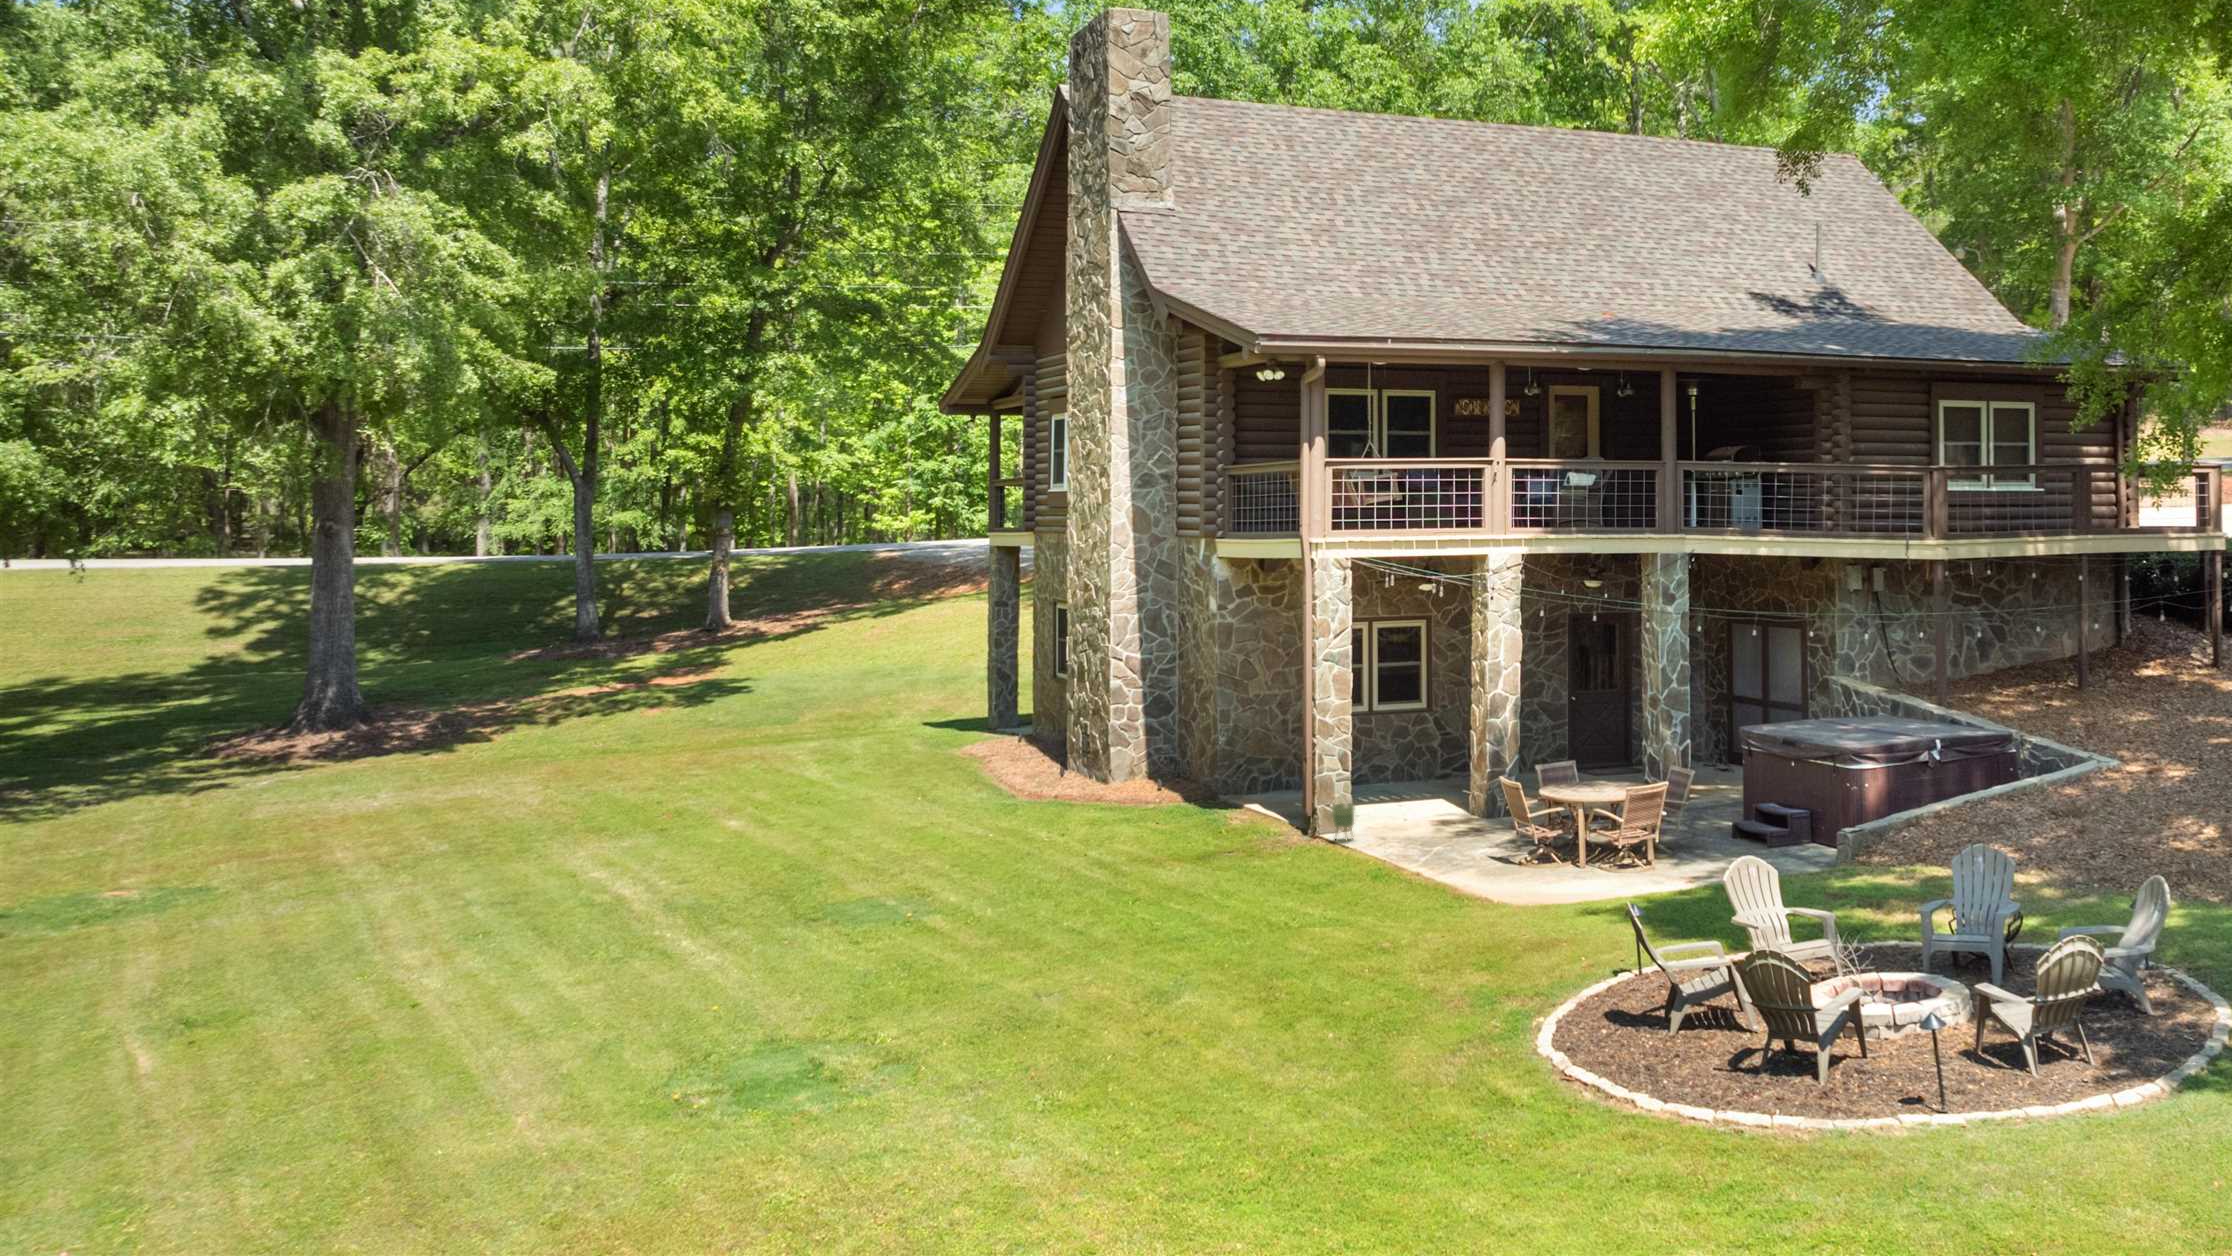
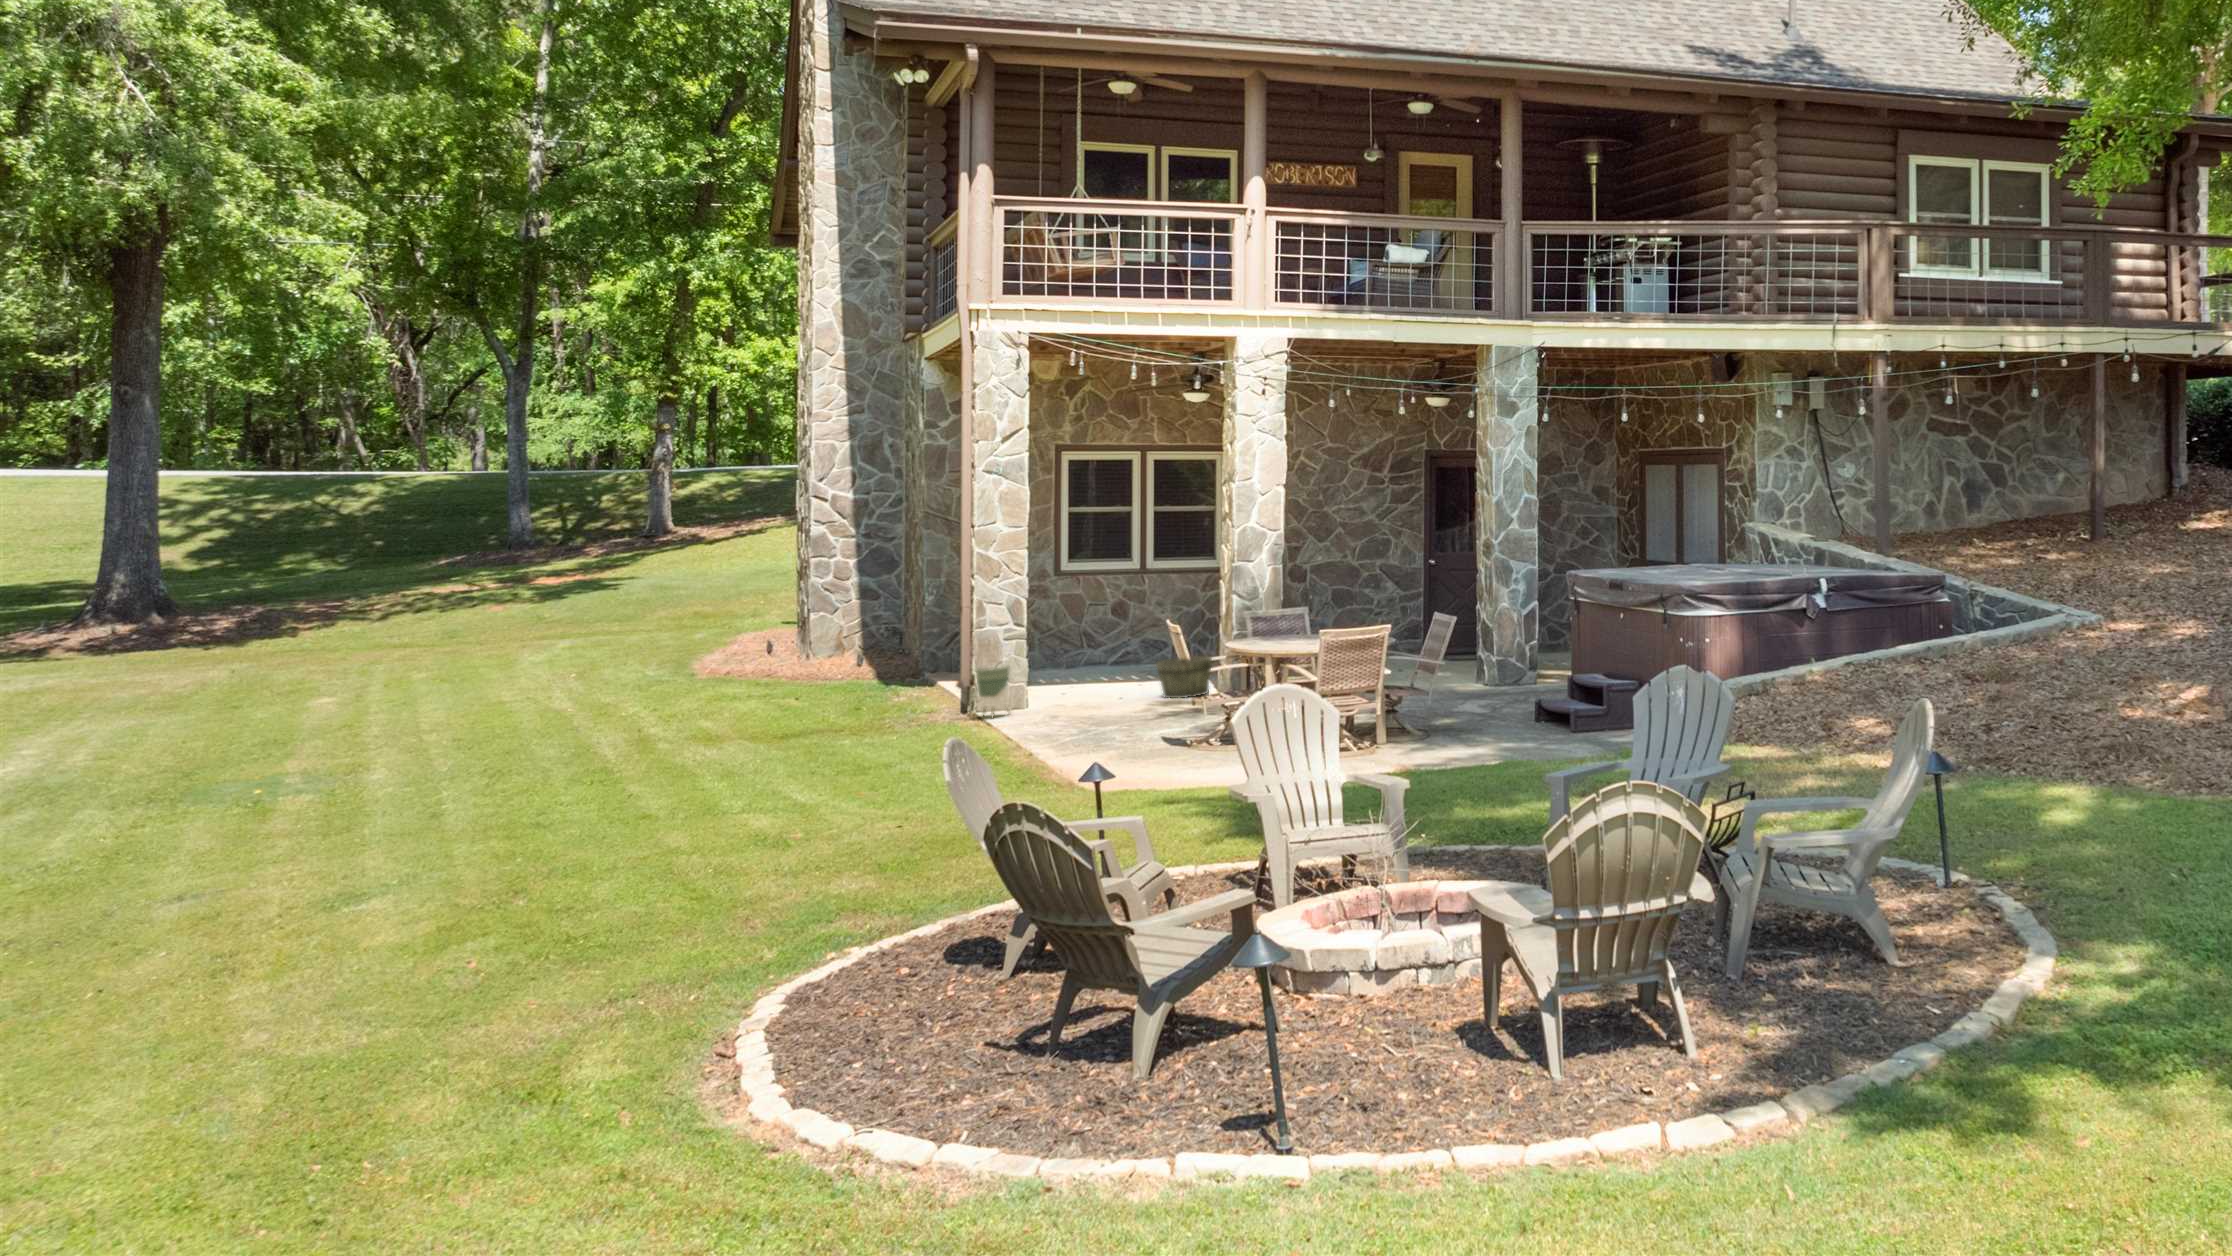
wooden bucket: none [1439,785,1481,823] -> present [1156,656,1212,698]

